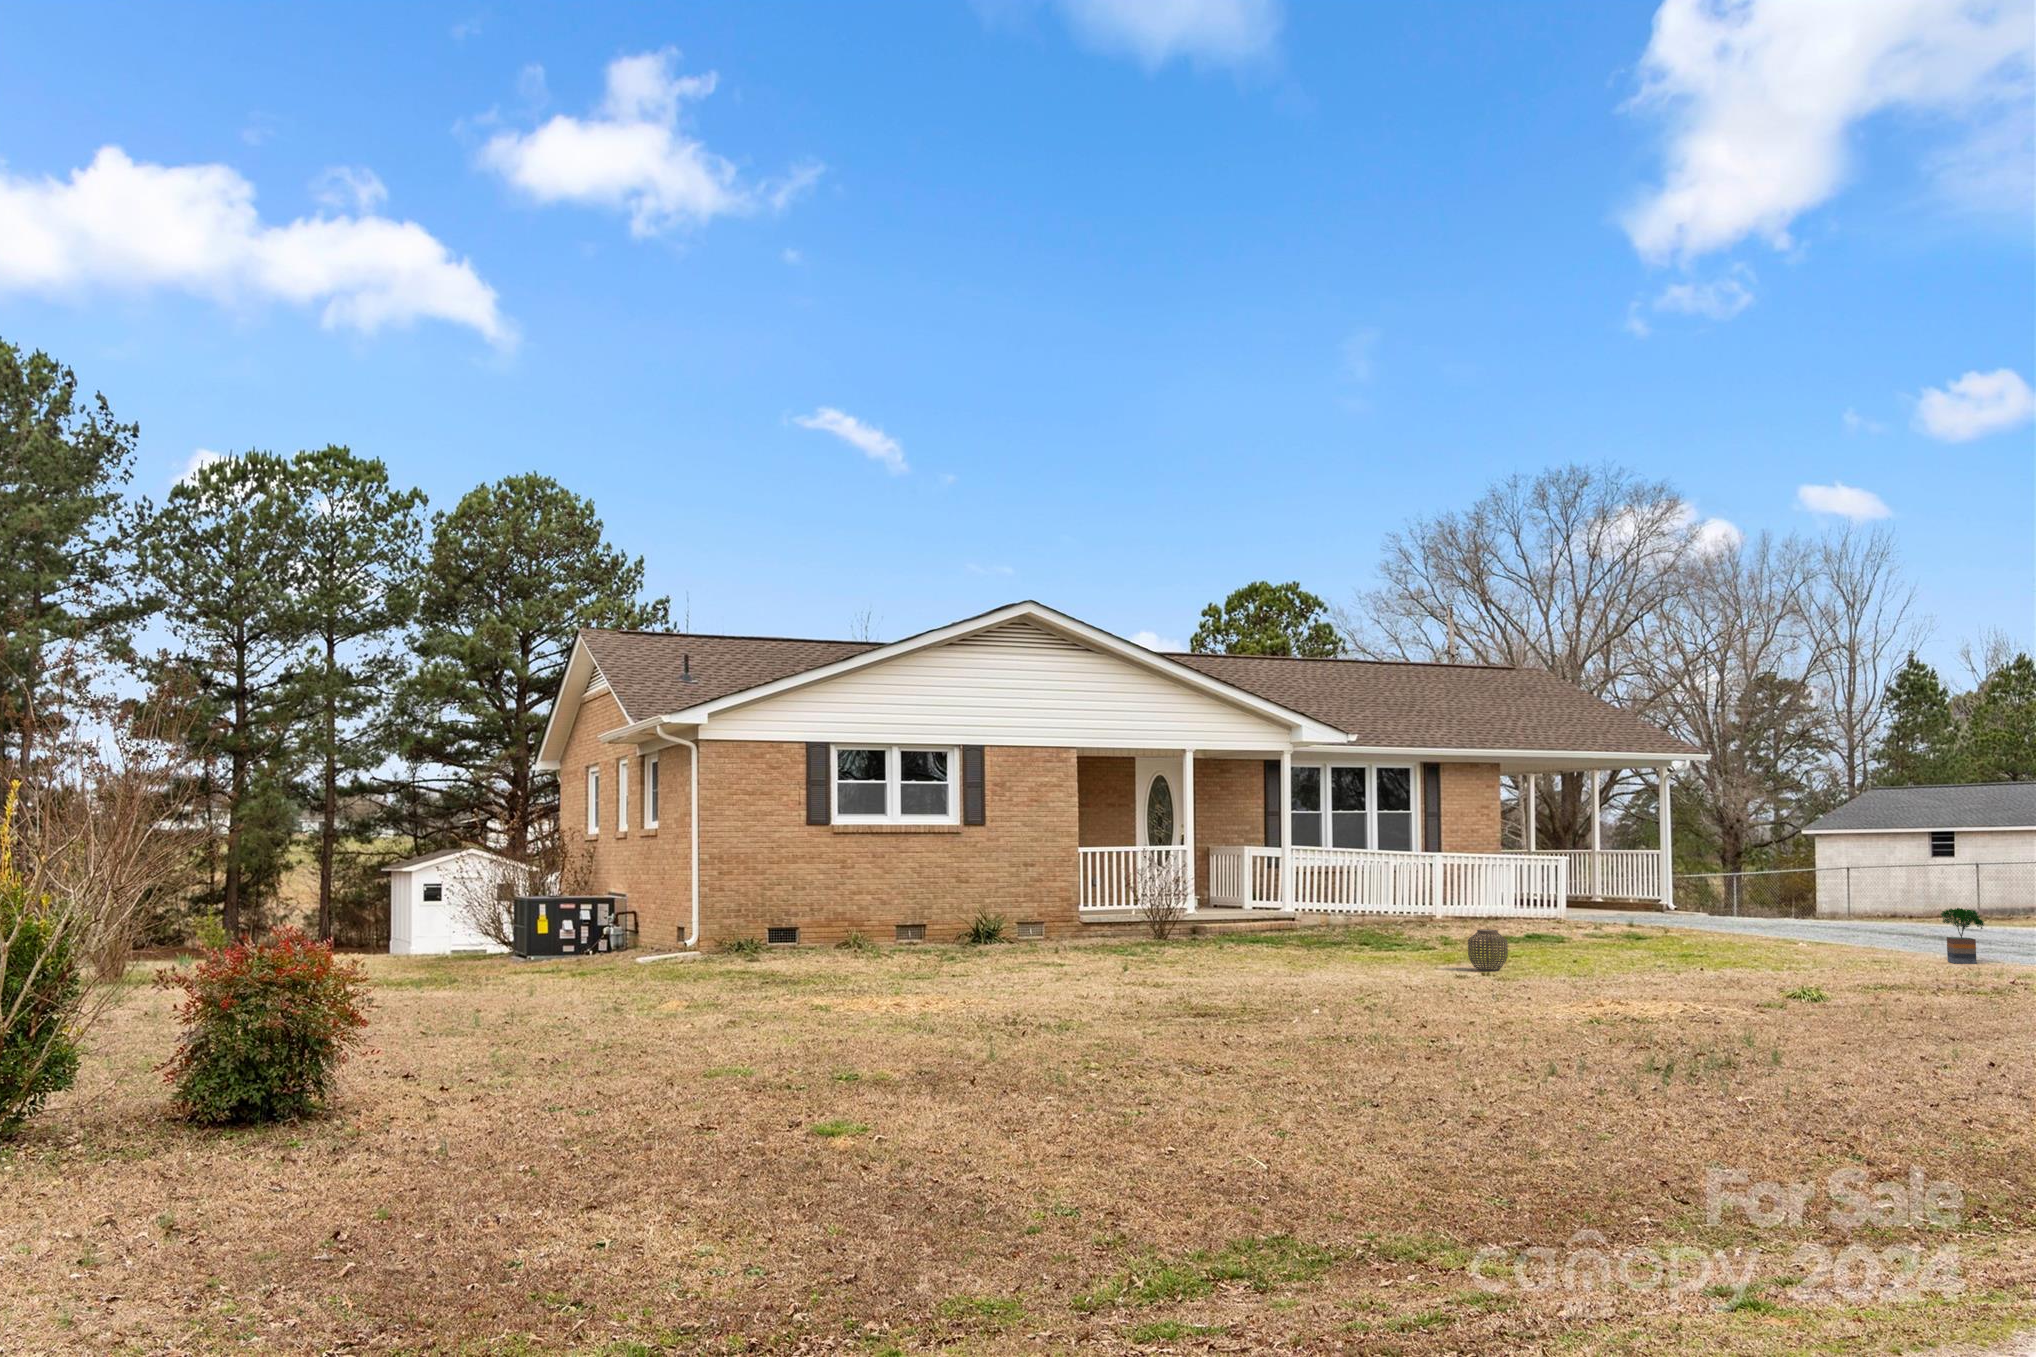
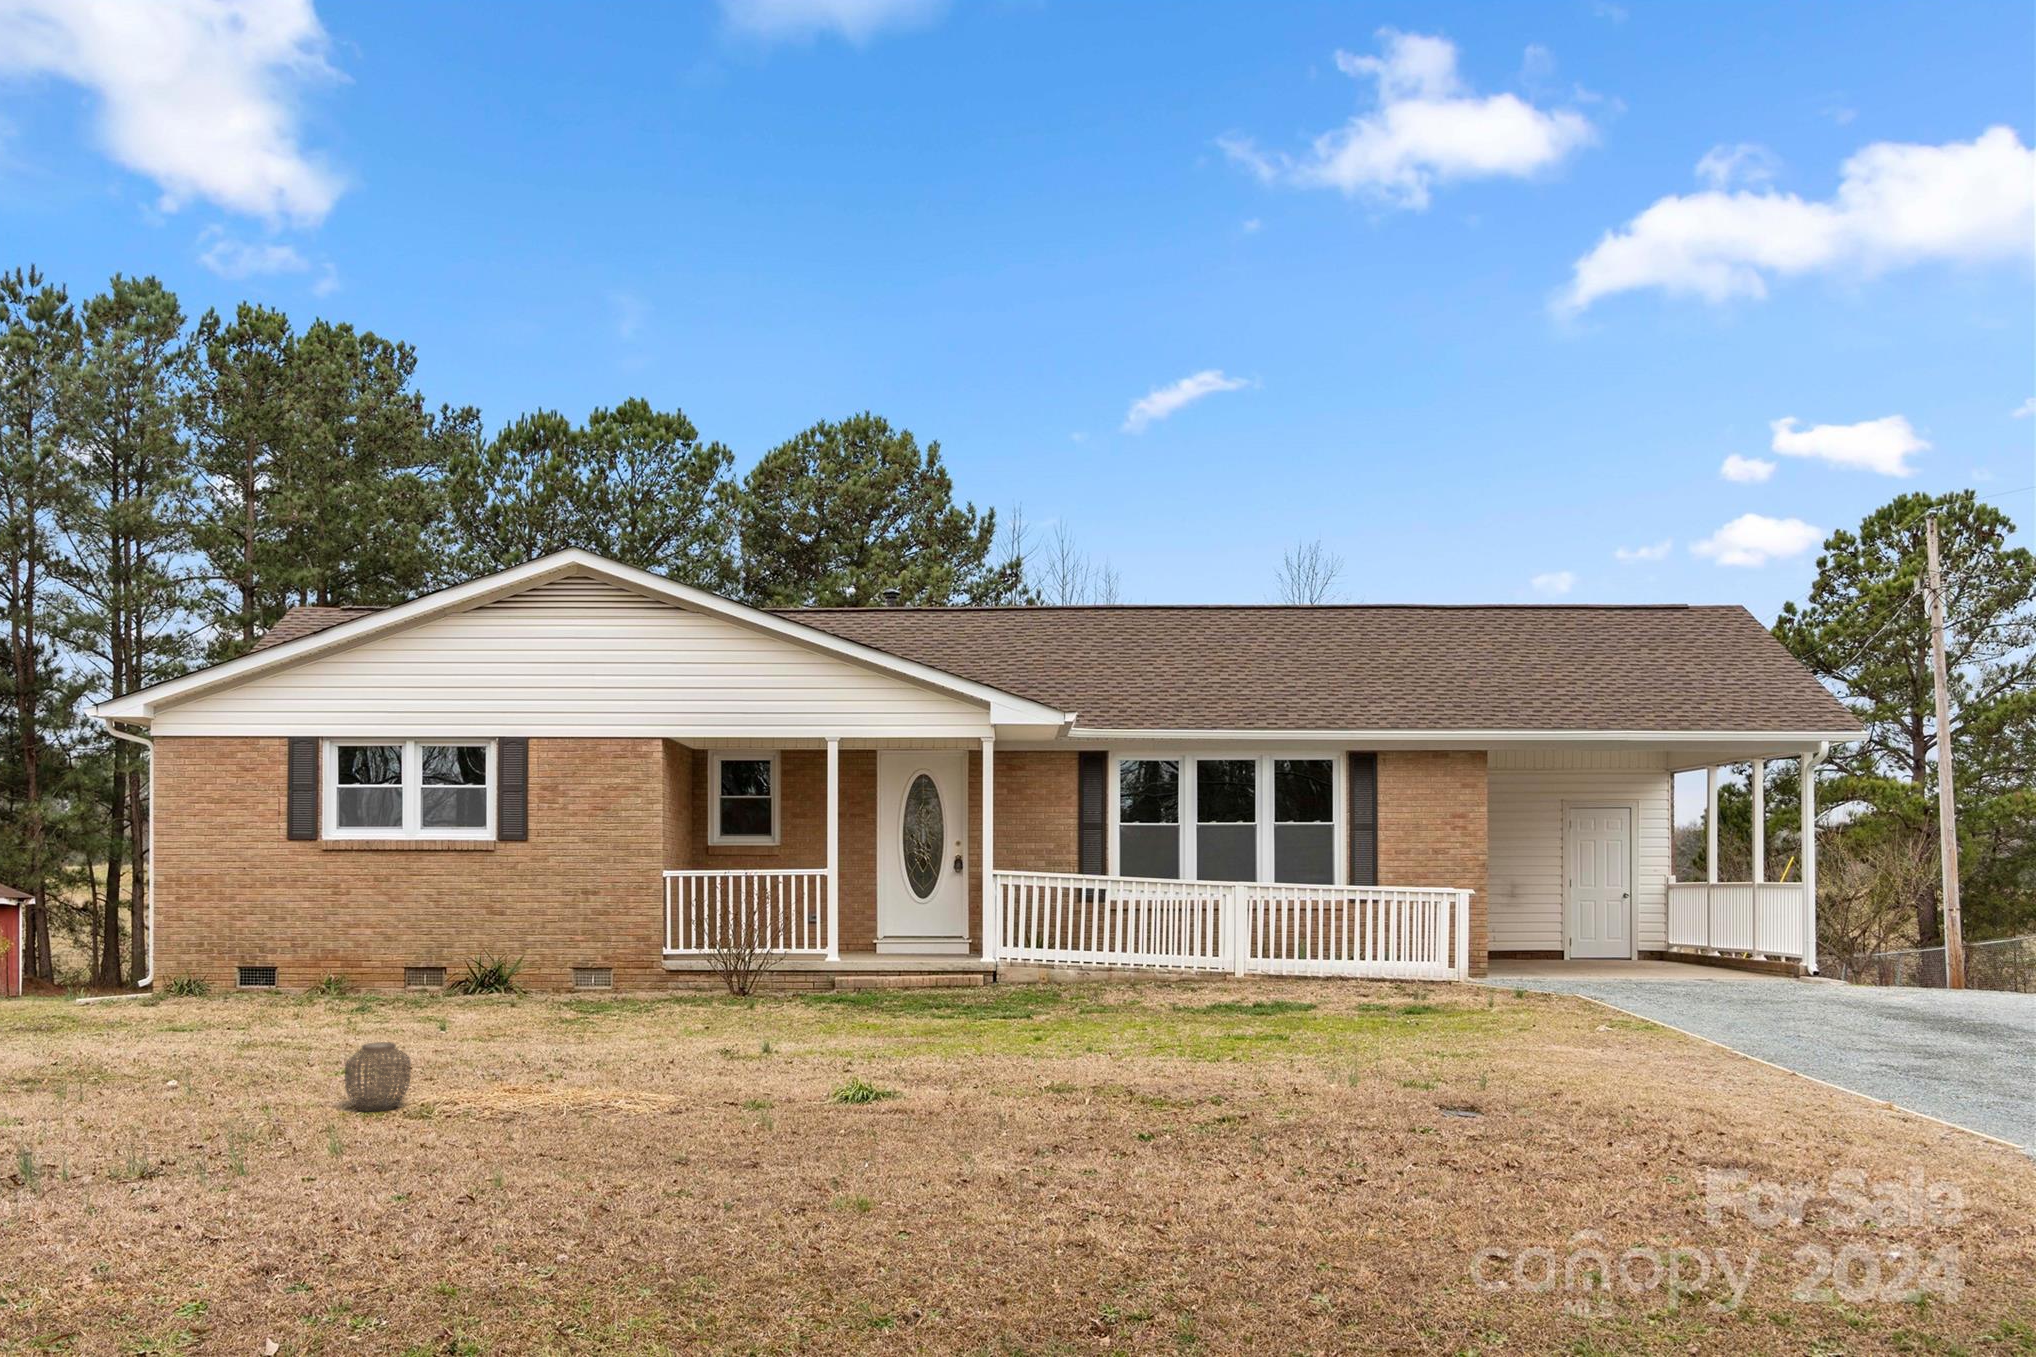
potted tree: present [1941,908,1984,964] -> none [1102,1068,1175,1189]

